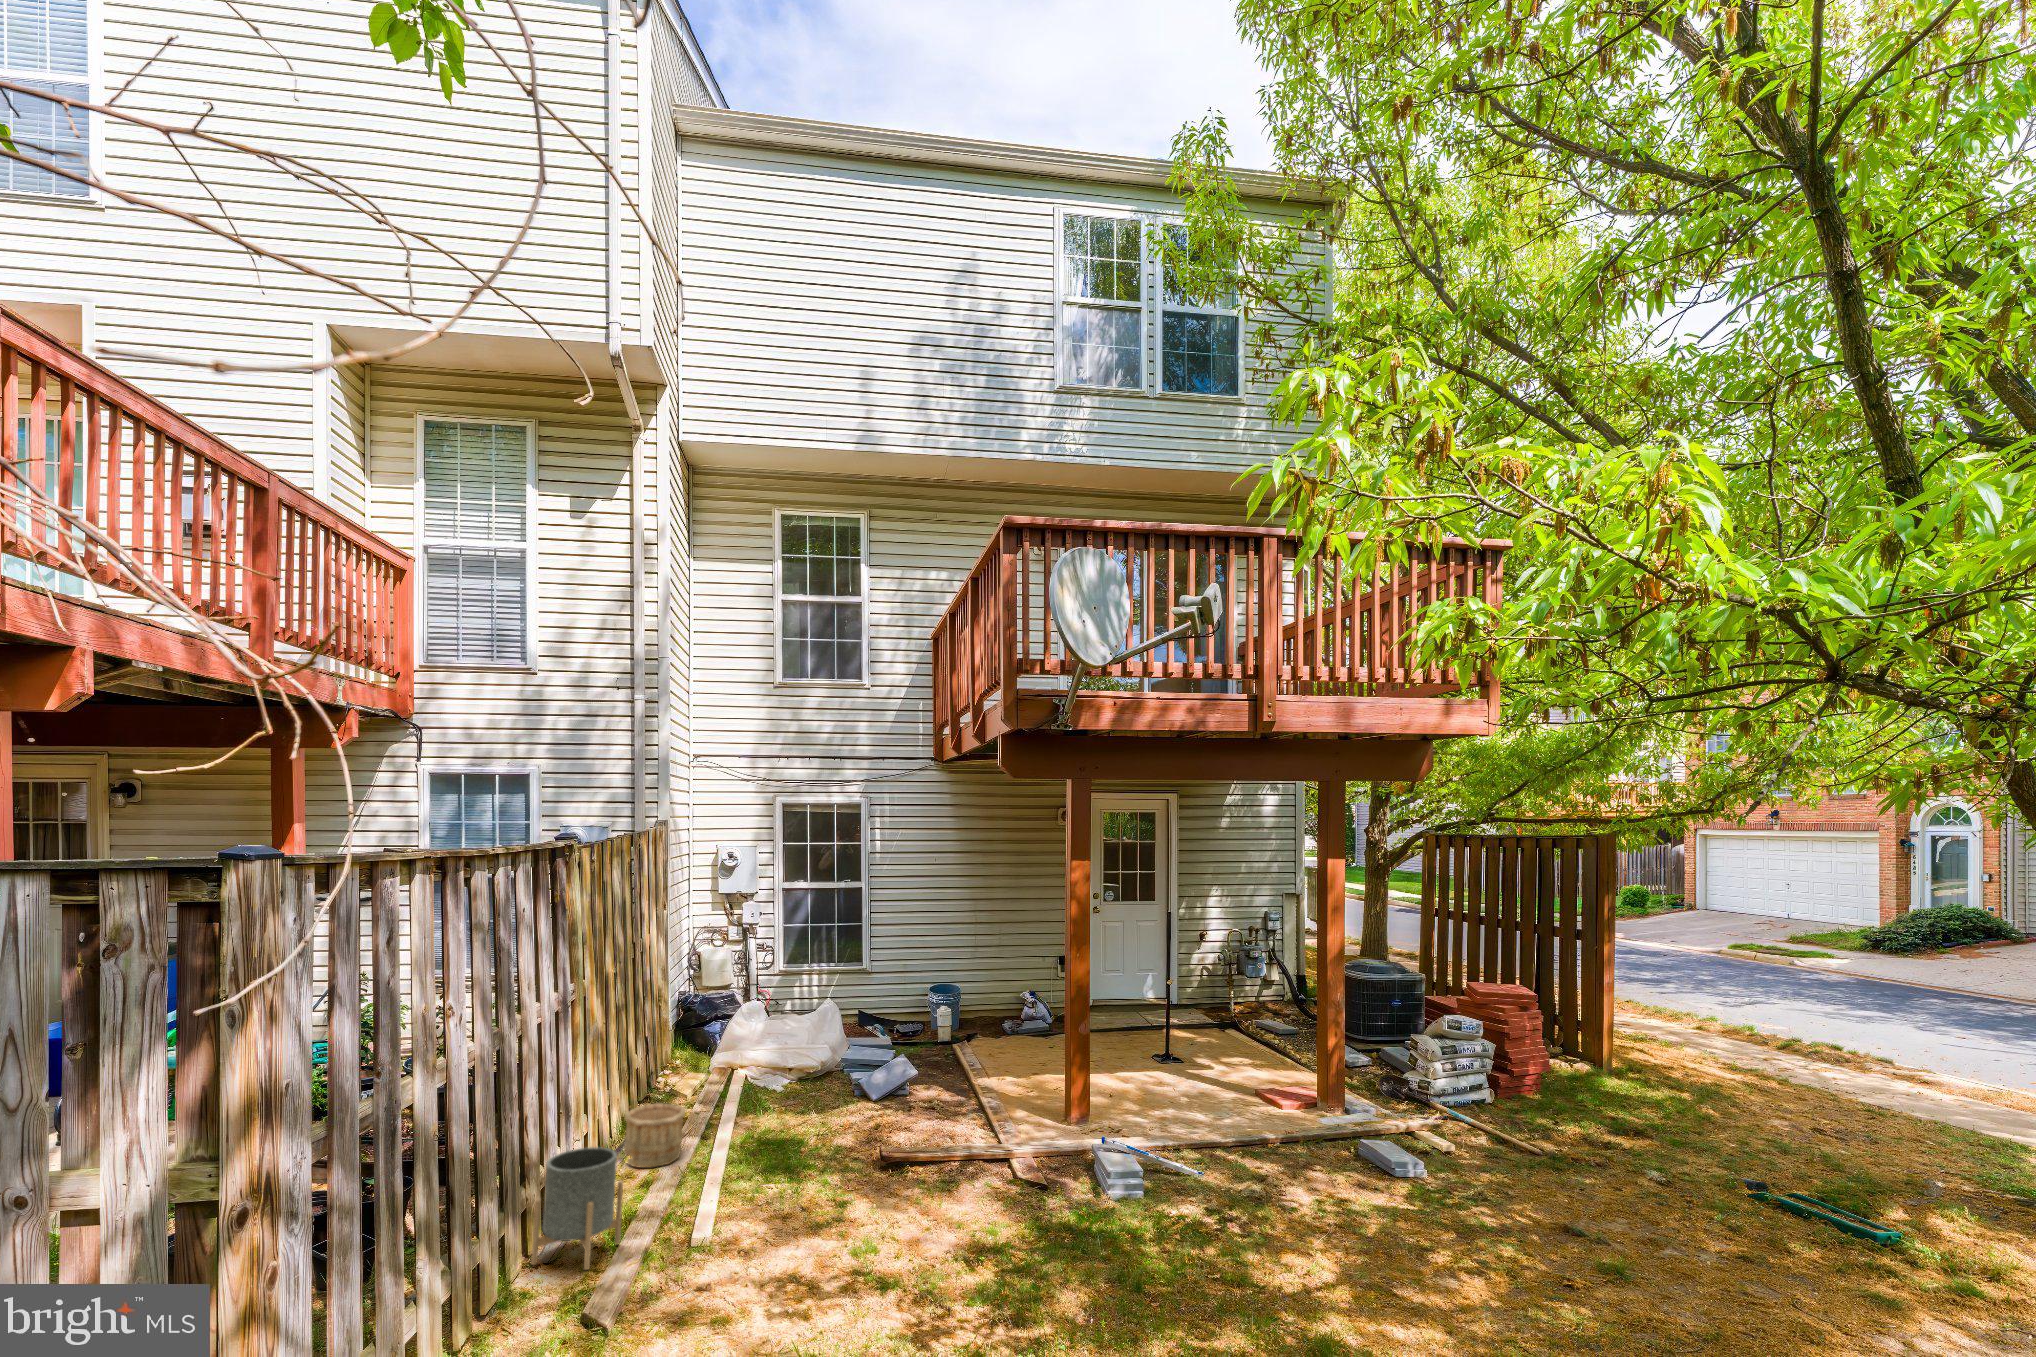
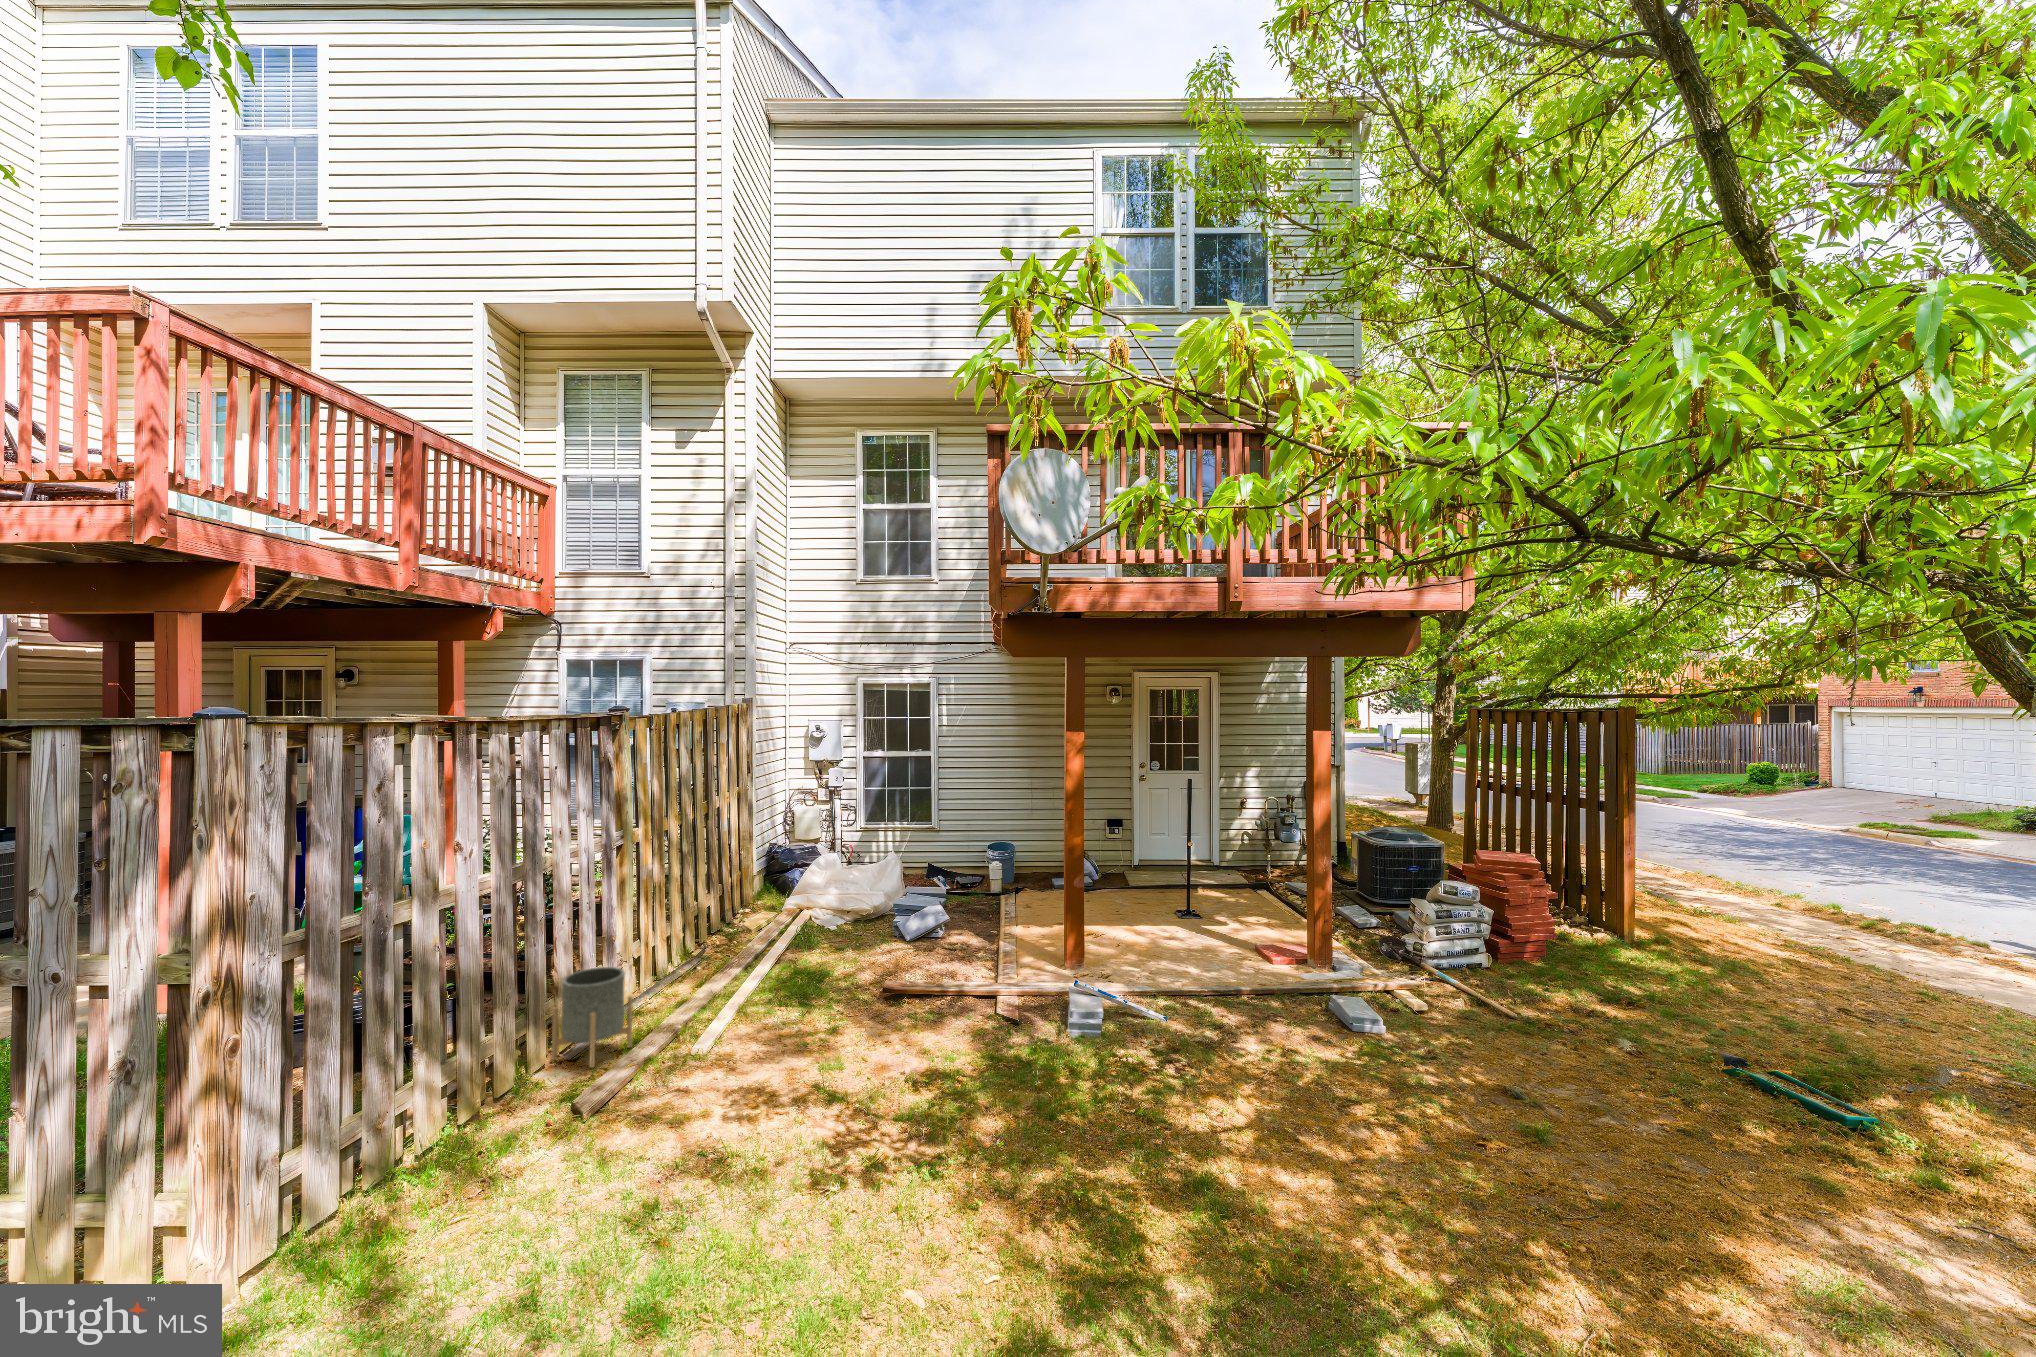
wooden bucket: present [625,1103,685,1167] -> none [678,931,731,984]

